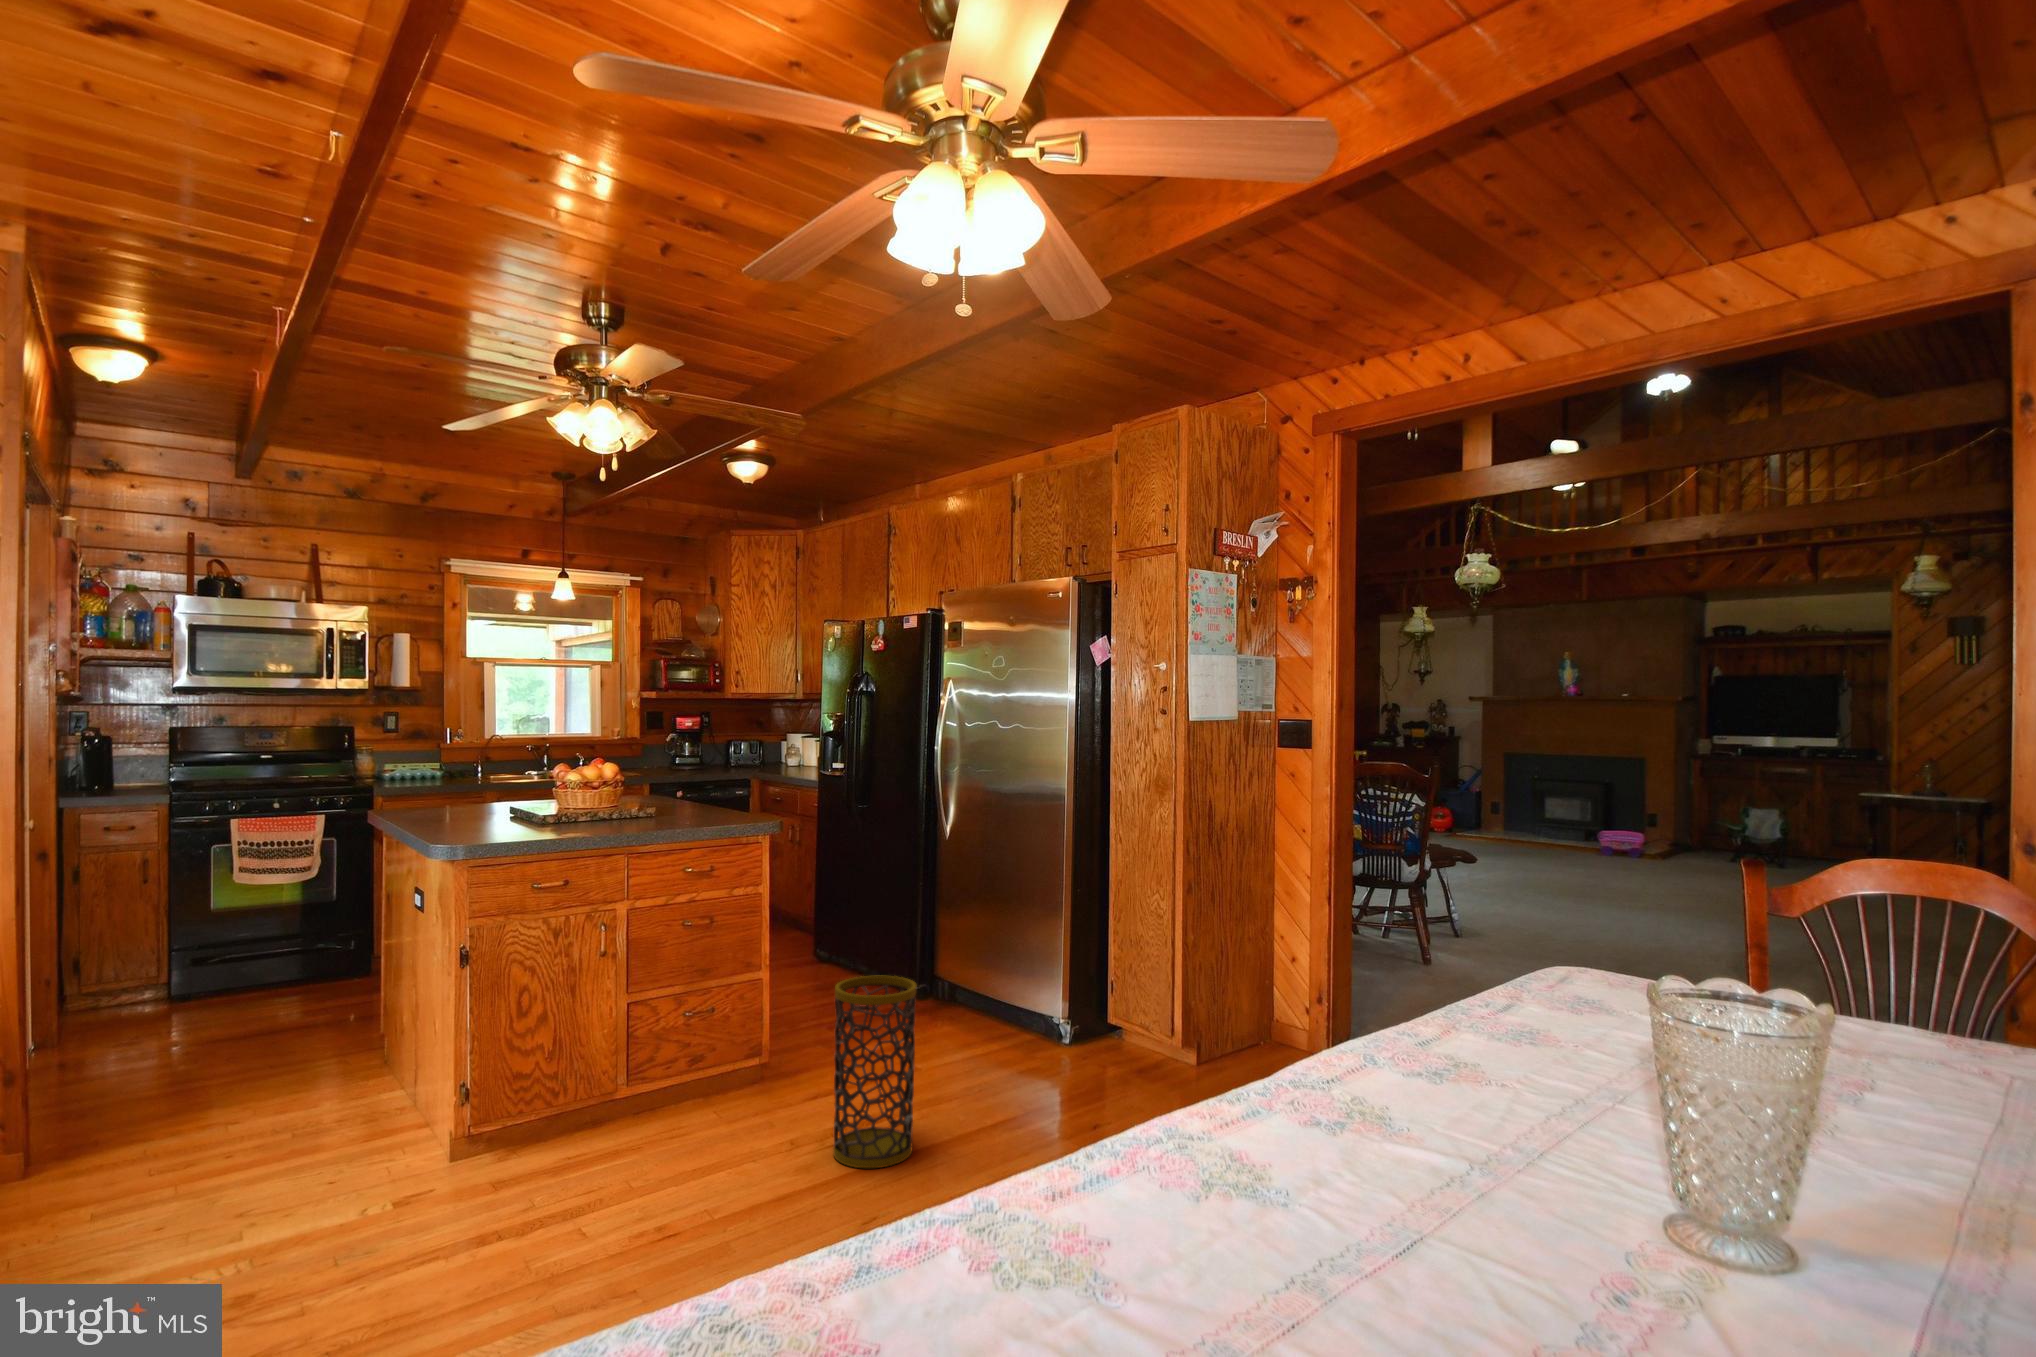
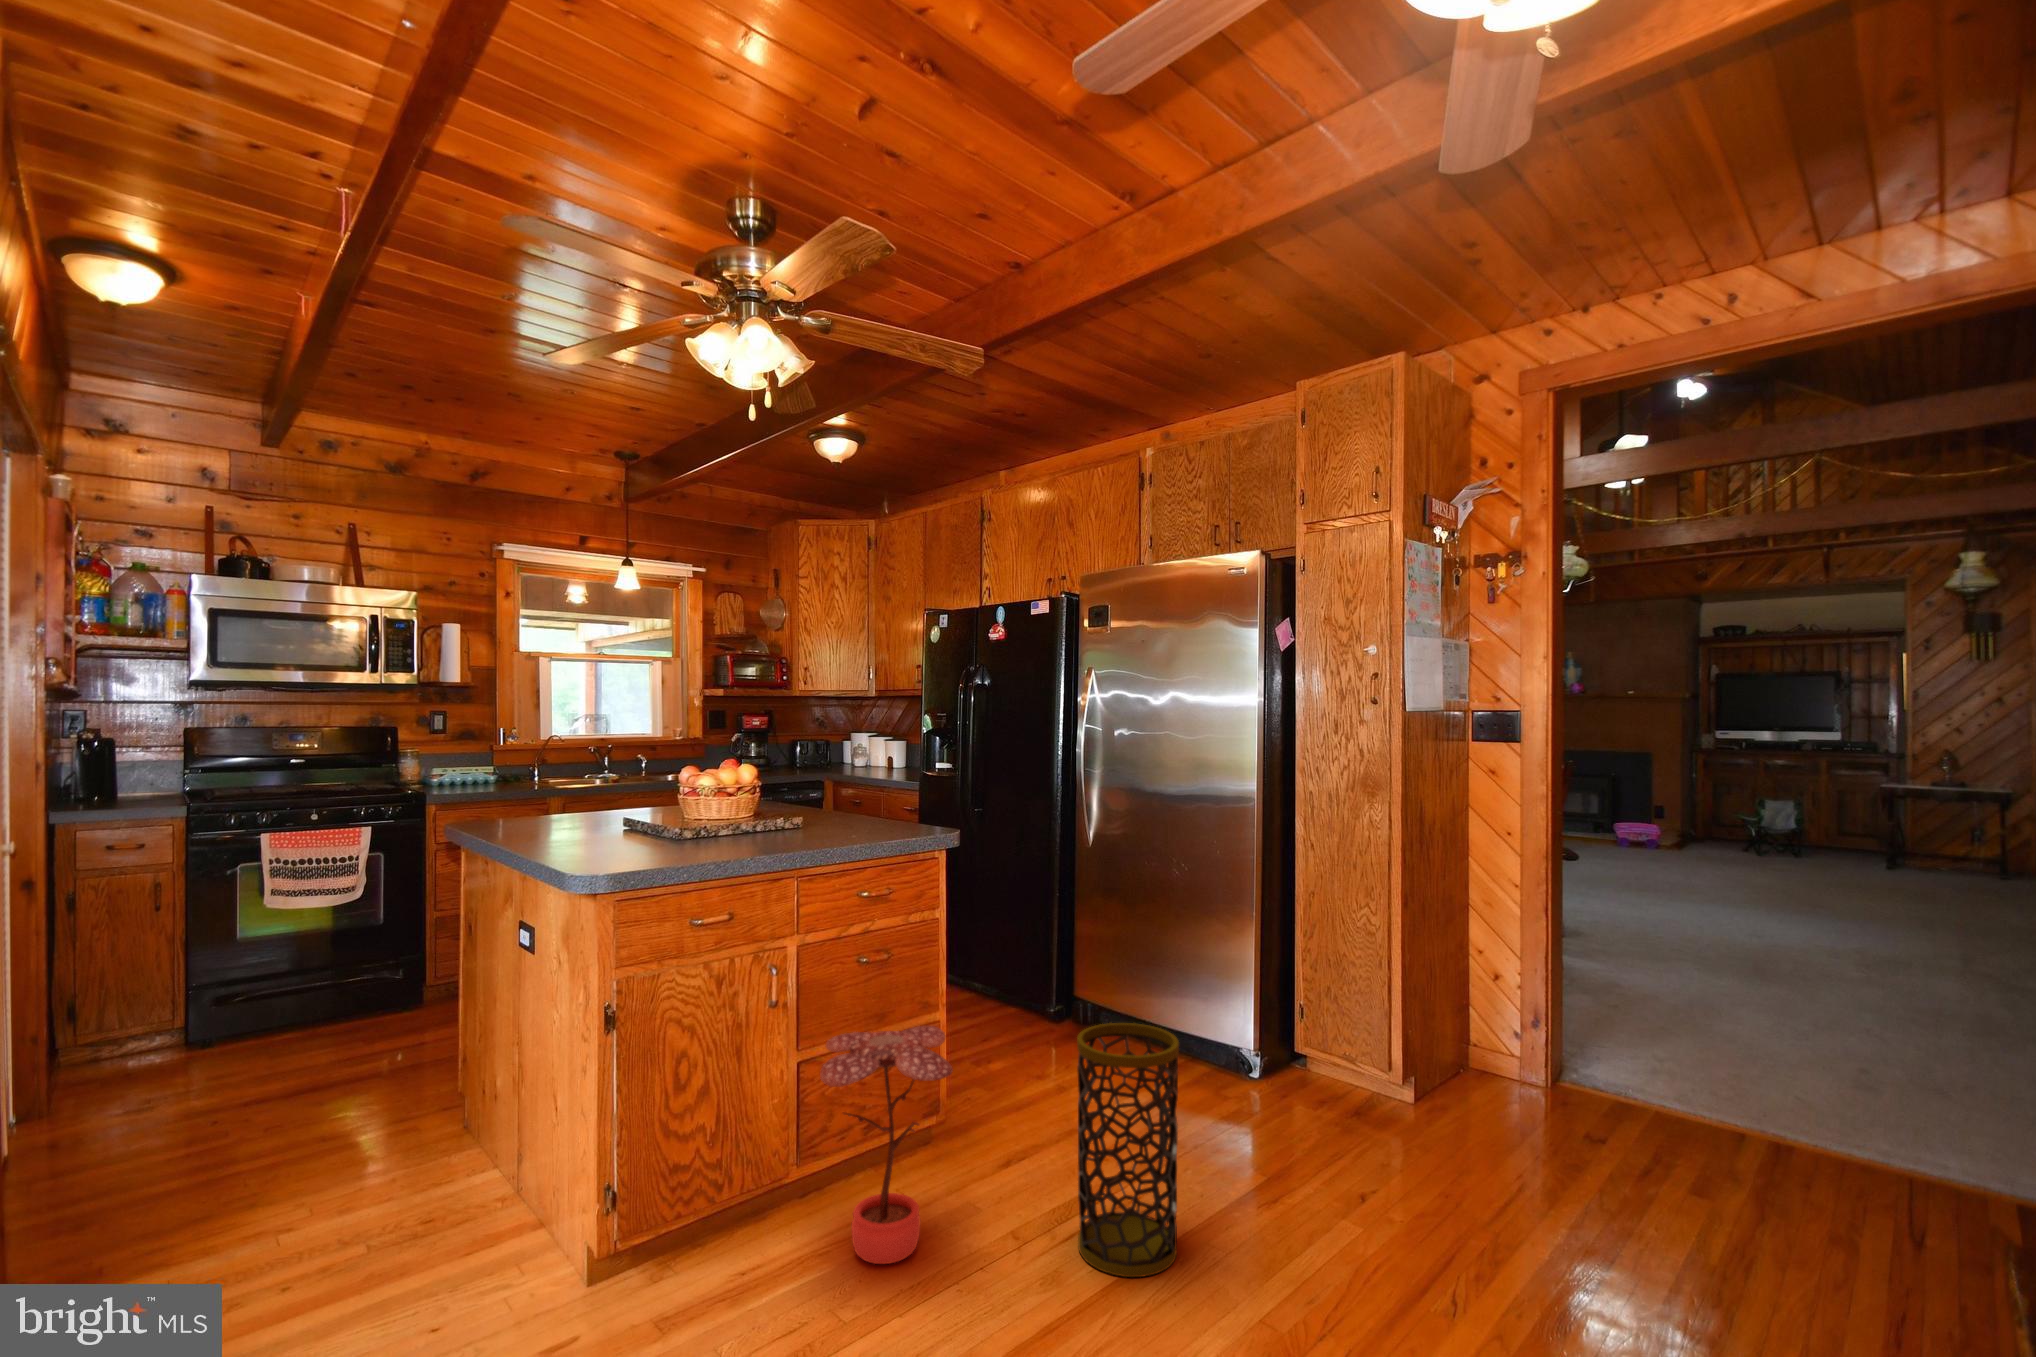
potted plant: none [625,975,742,1155] -> present [820,1026,953,1264]

